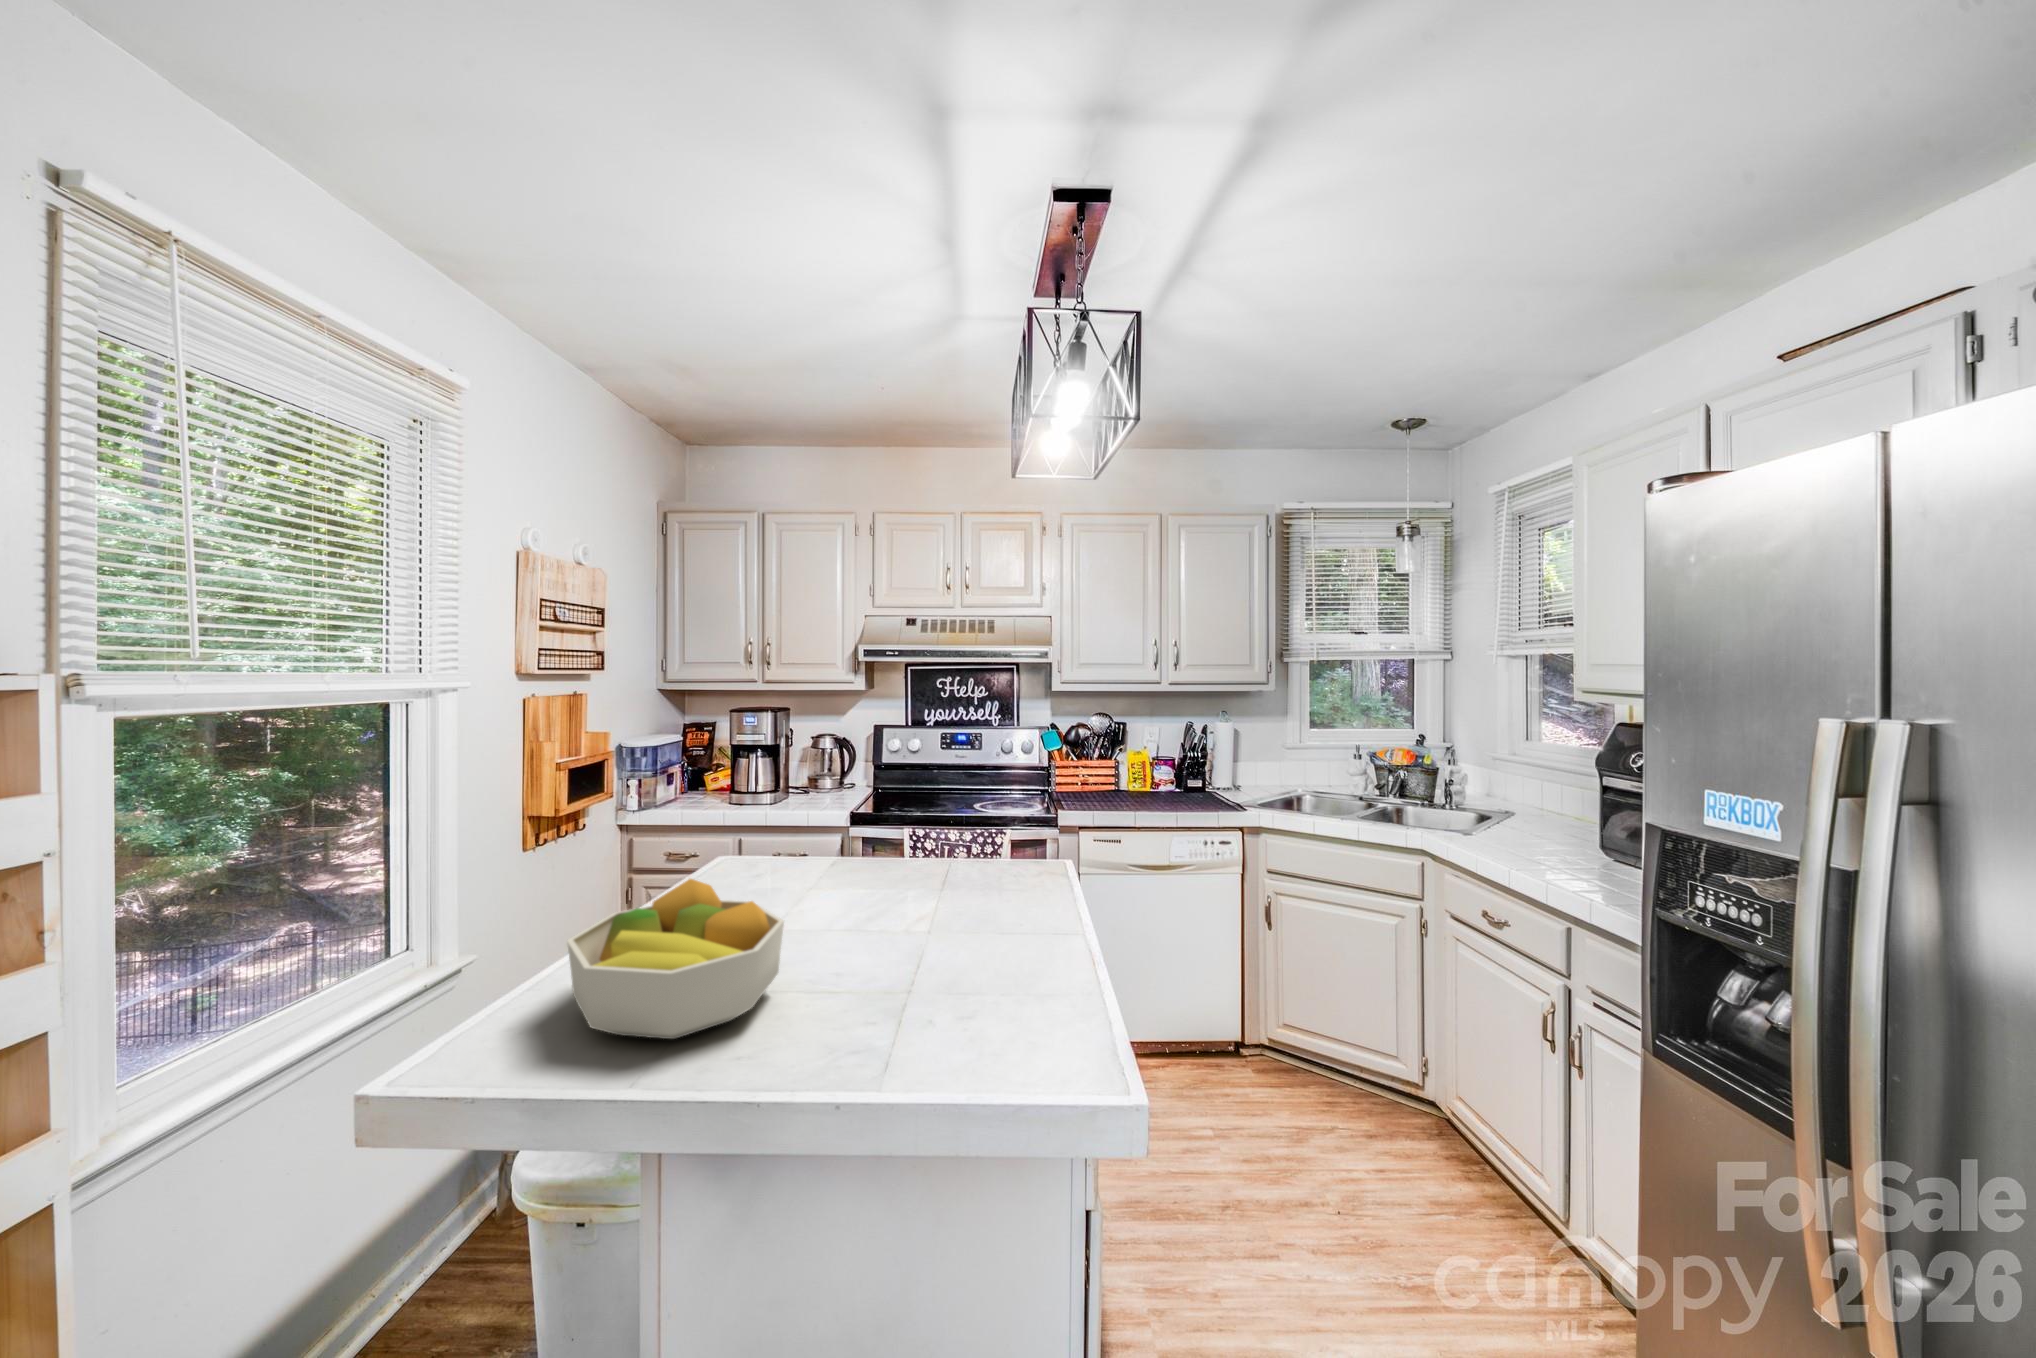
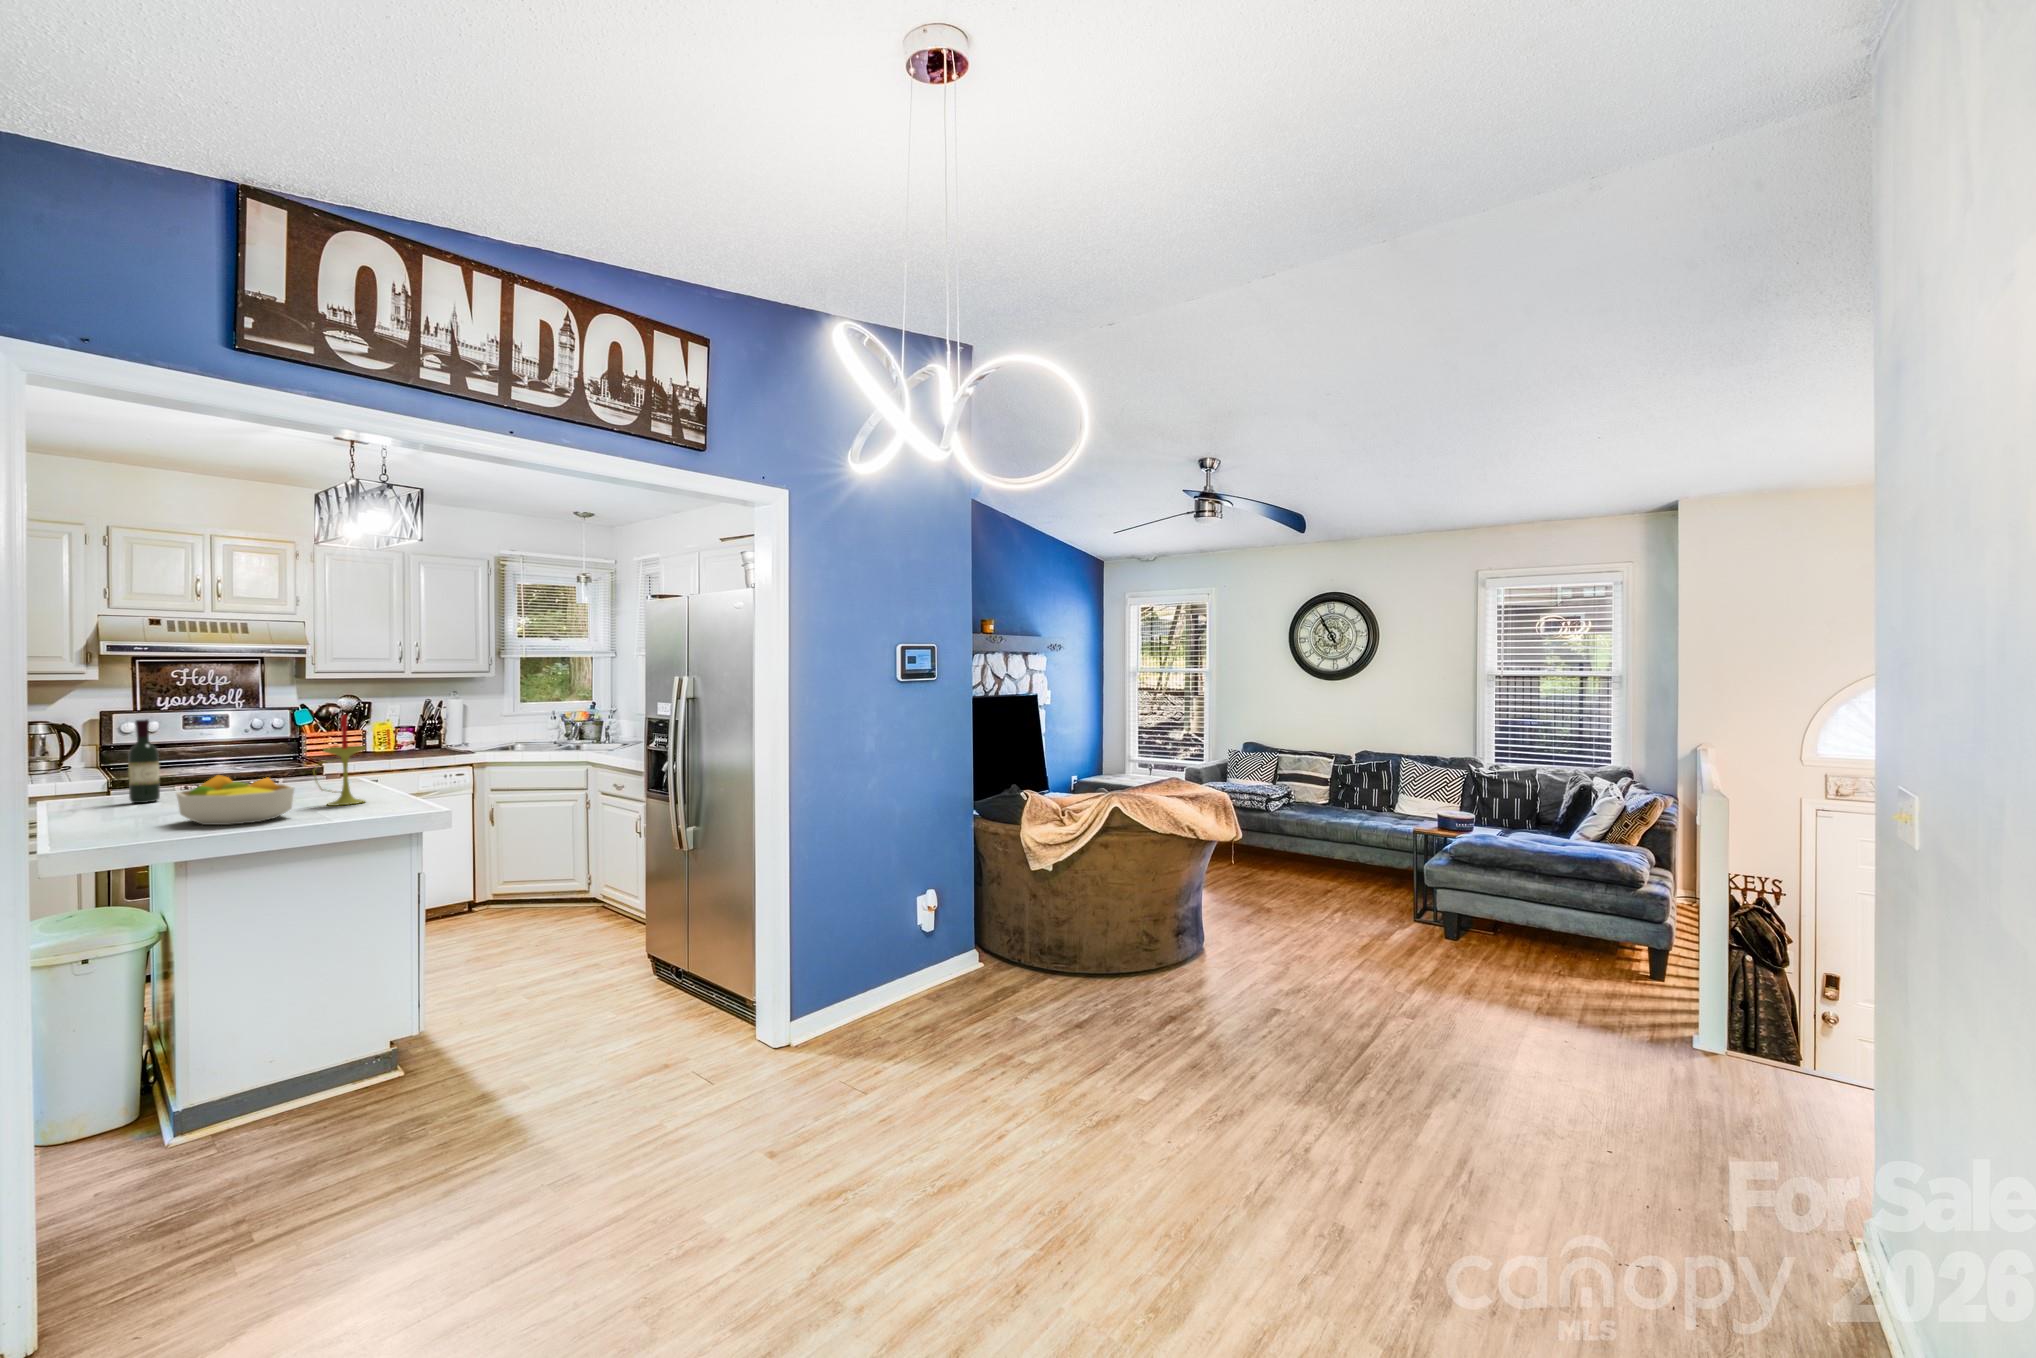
wine bottle: none [752,740,787,872] -> present [128,719,160,803]
candle: none [871,749,977,976] -> present [313,715,366,806]

